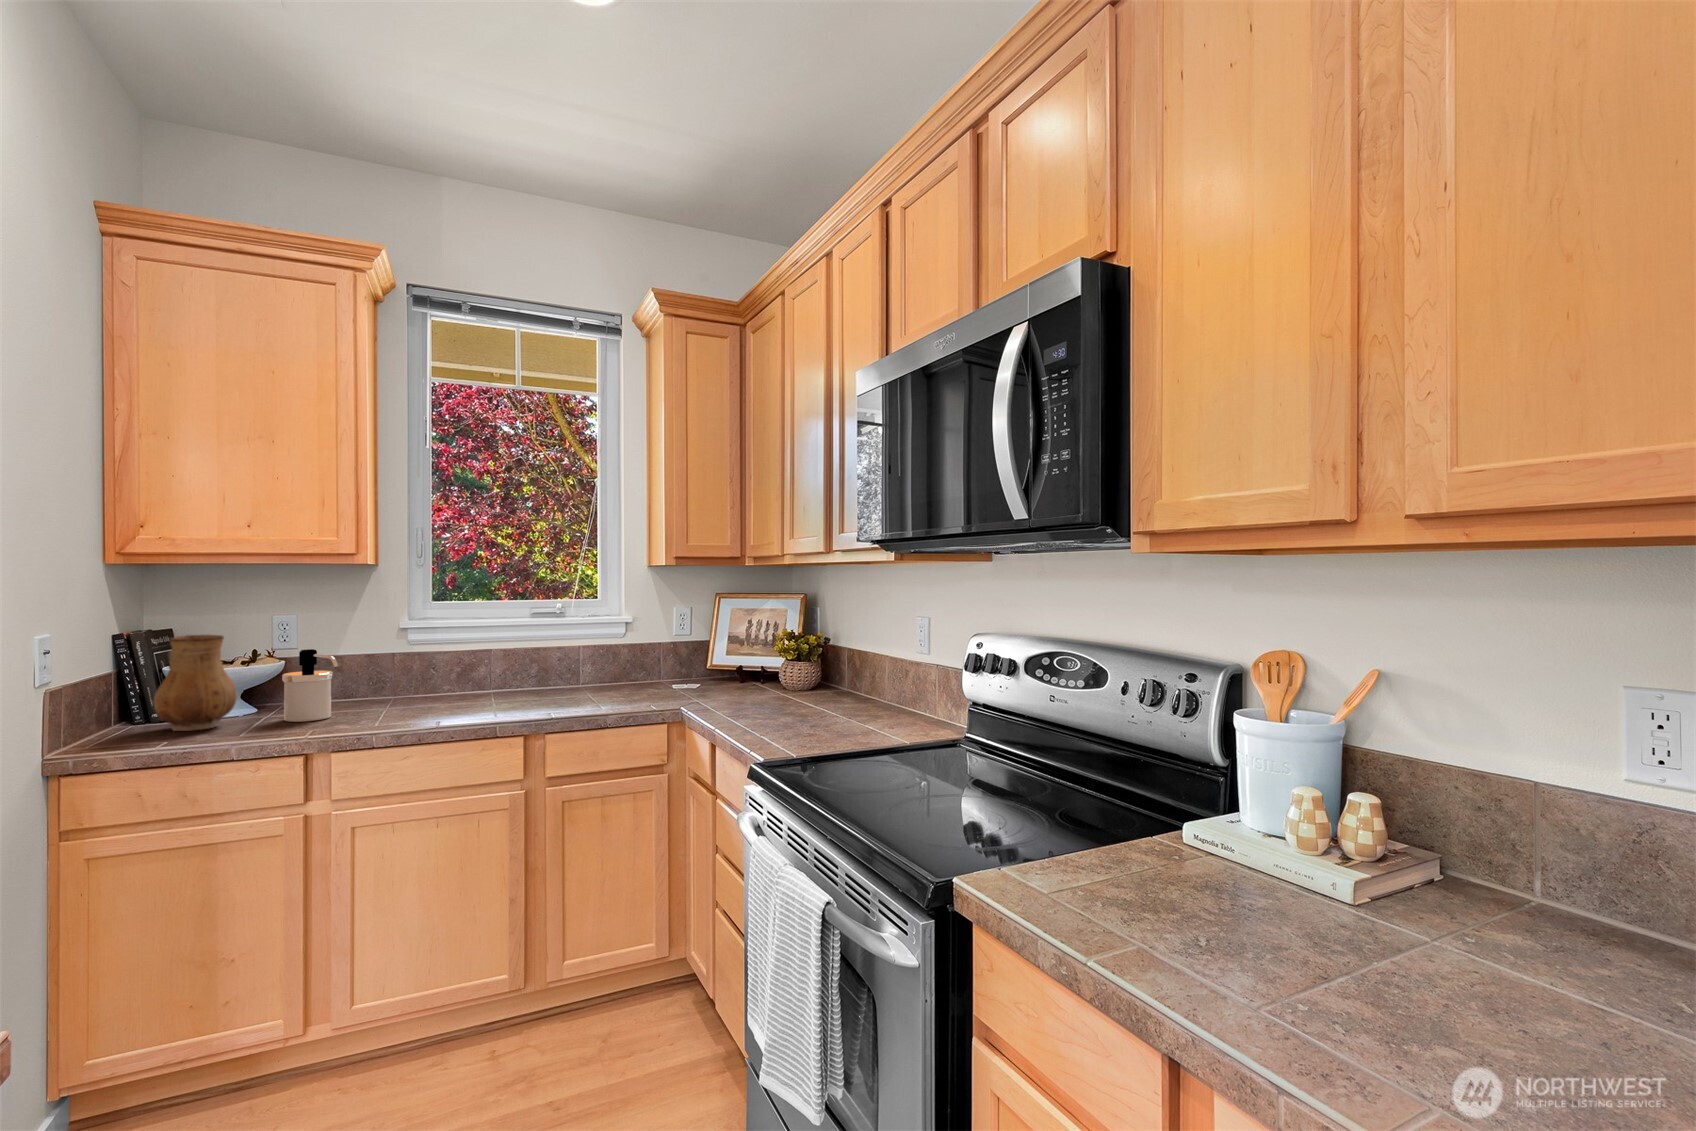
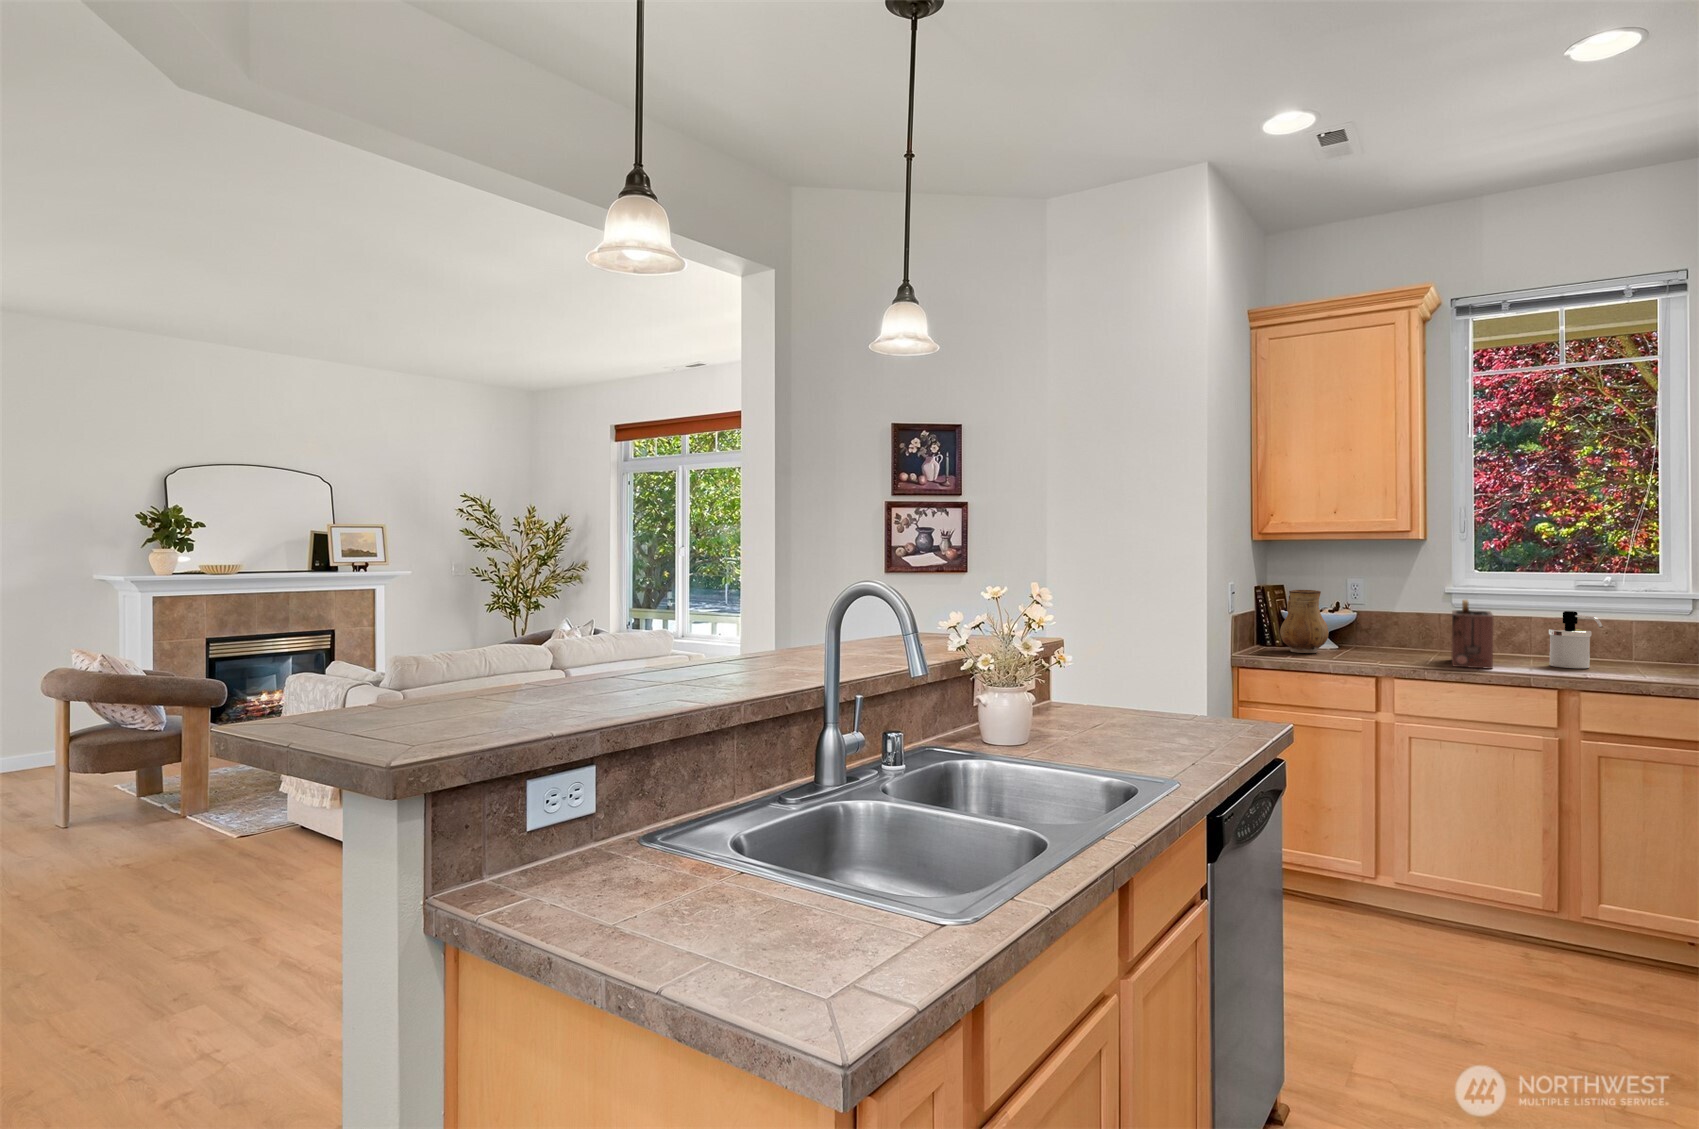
toaster: none [407,636,454,722] -> present [1452,600,1494,669]
soap dispenser: present [282,649,338,722] -> present [1549,611,1603,669]

